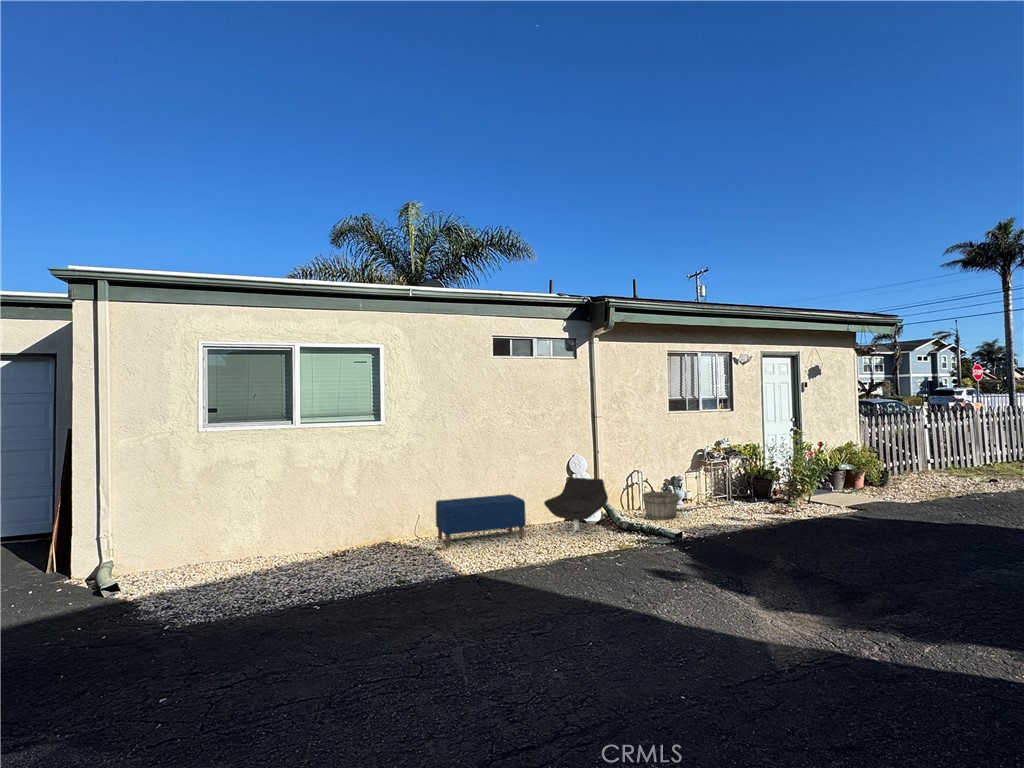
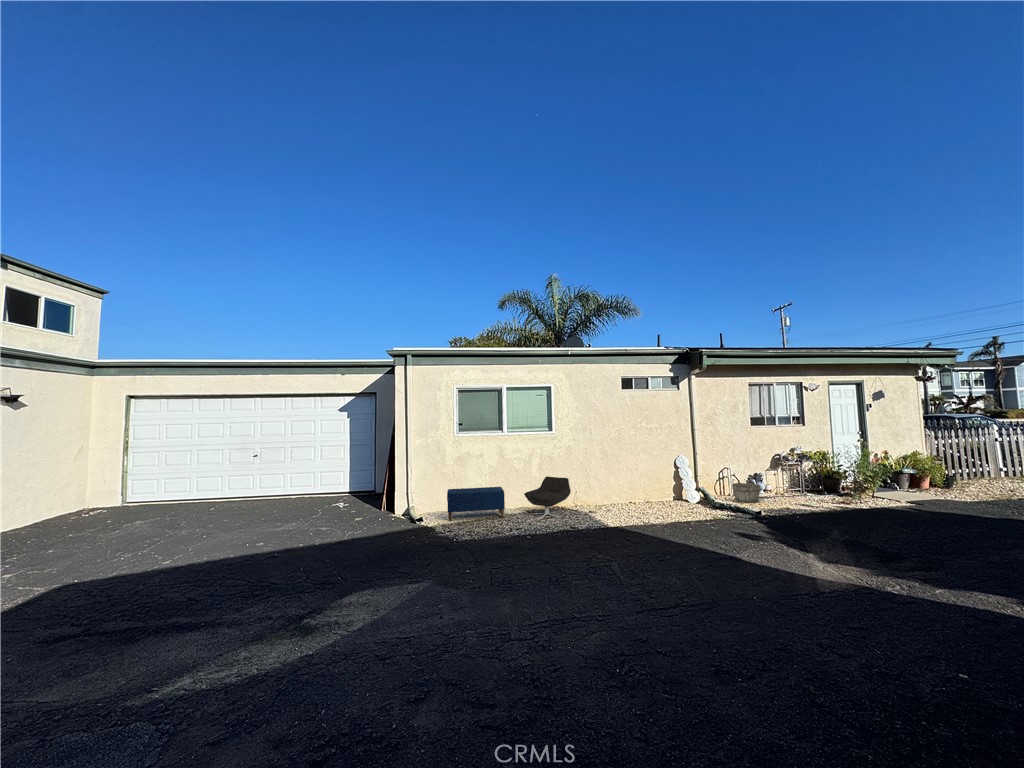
lounge chair: present [544,477,608,538] -> present [524,476,571,519]
bench: present [436,494,526,547] -> present [447,487,505,521]

